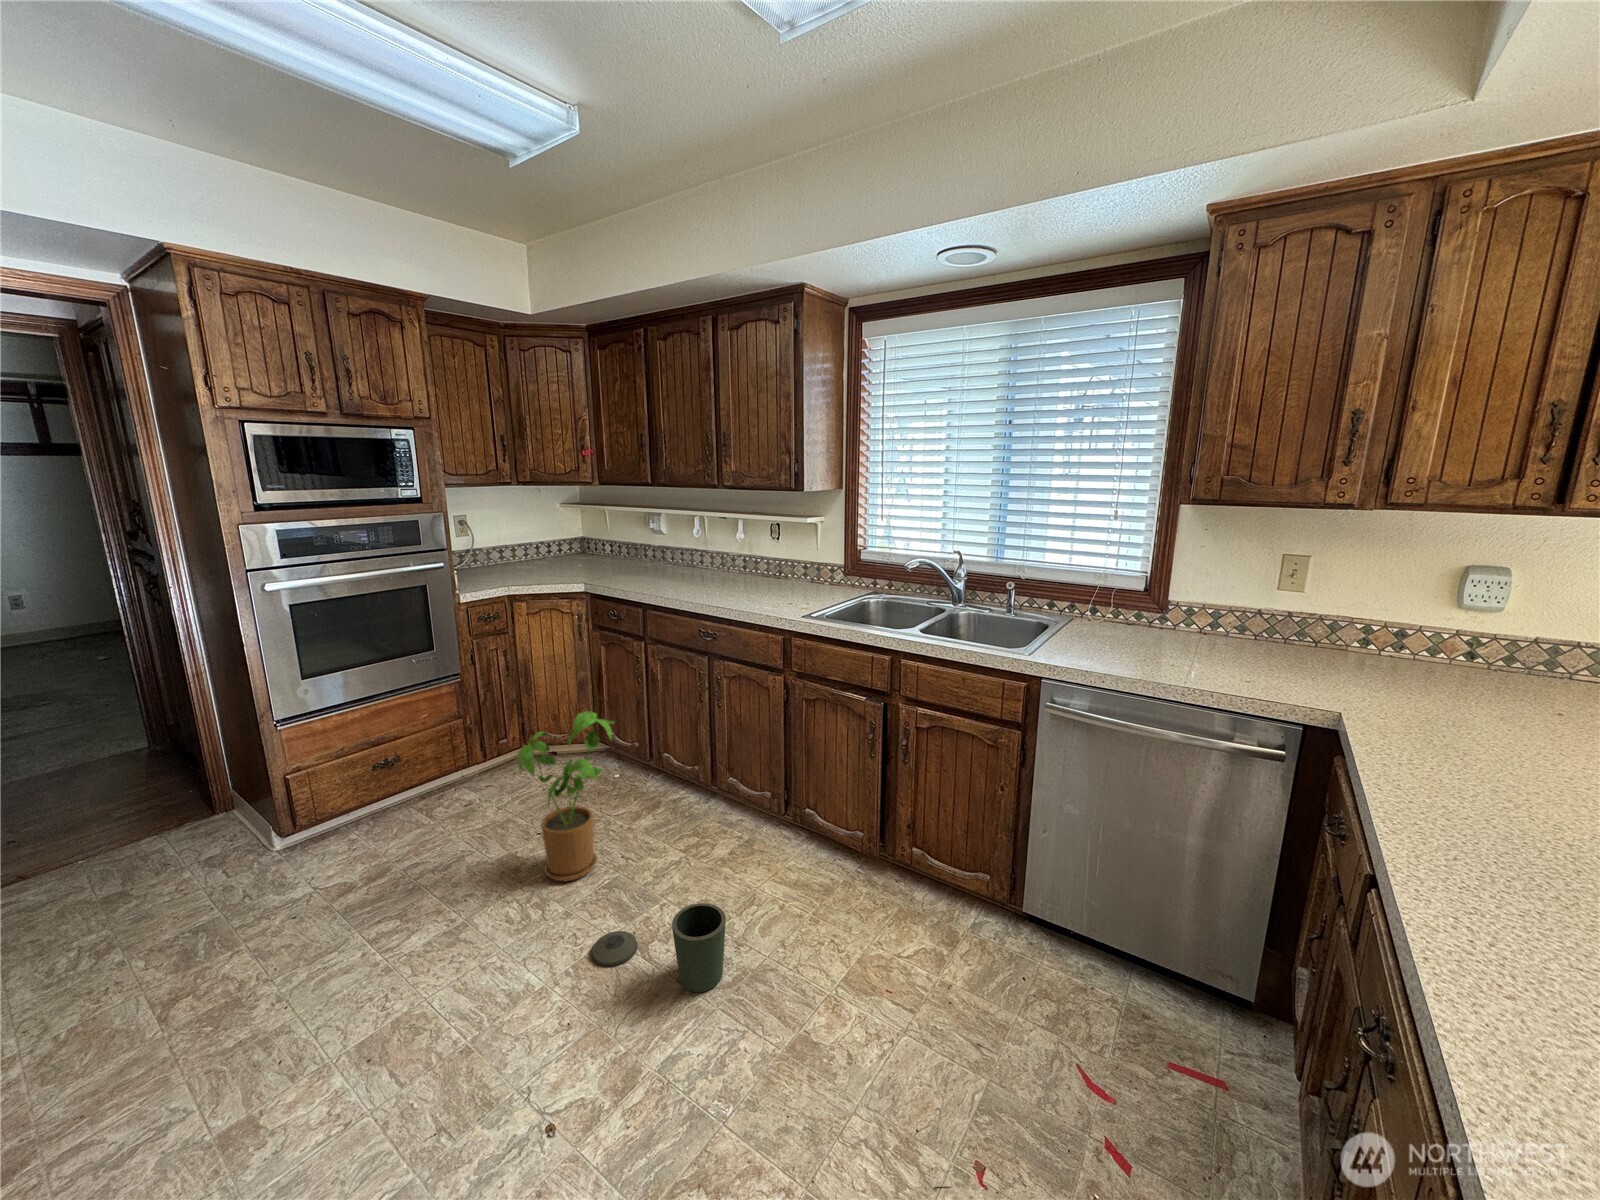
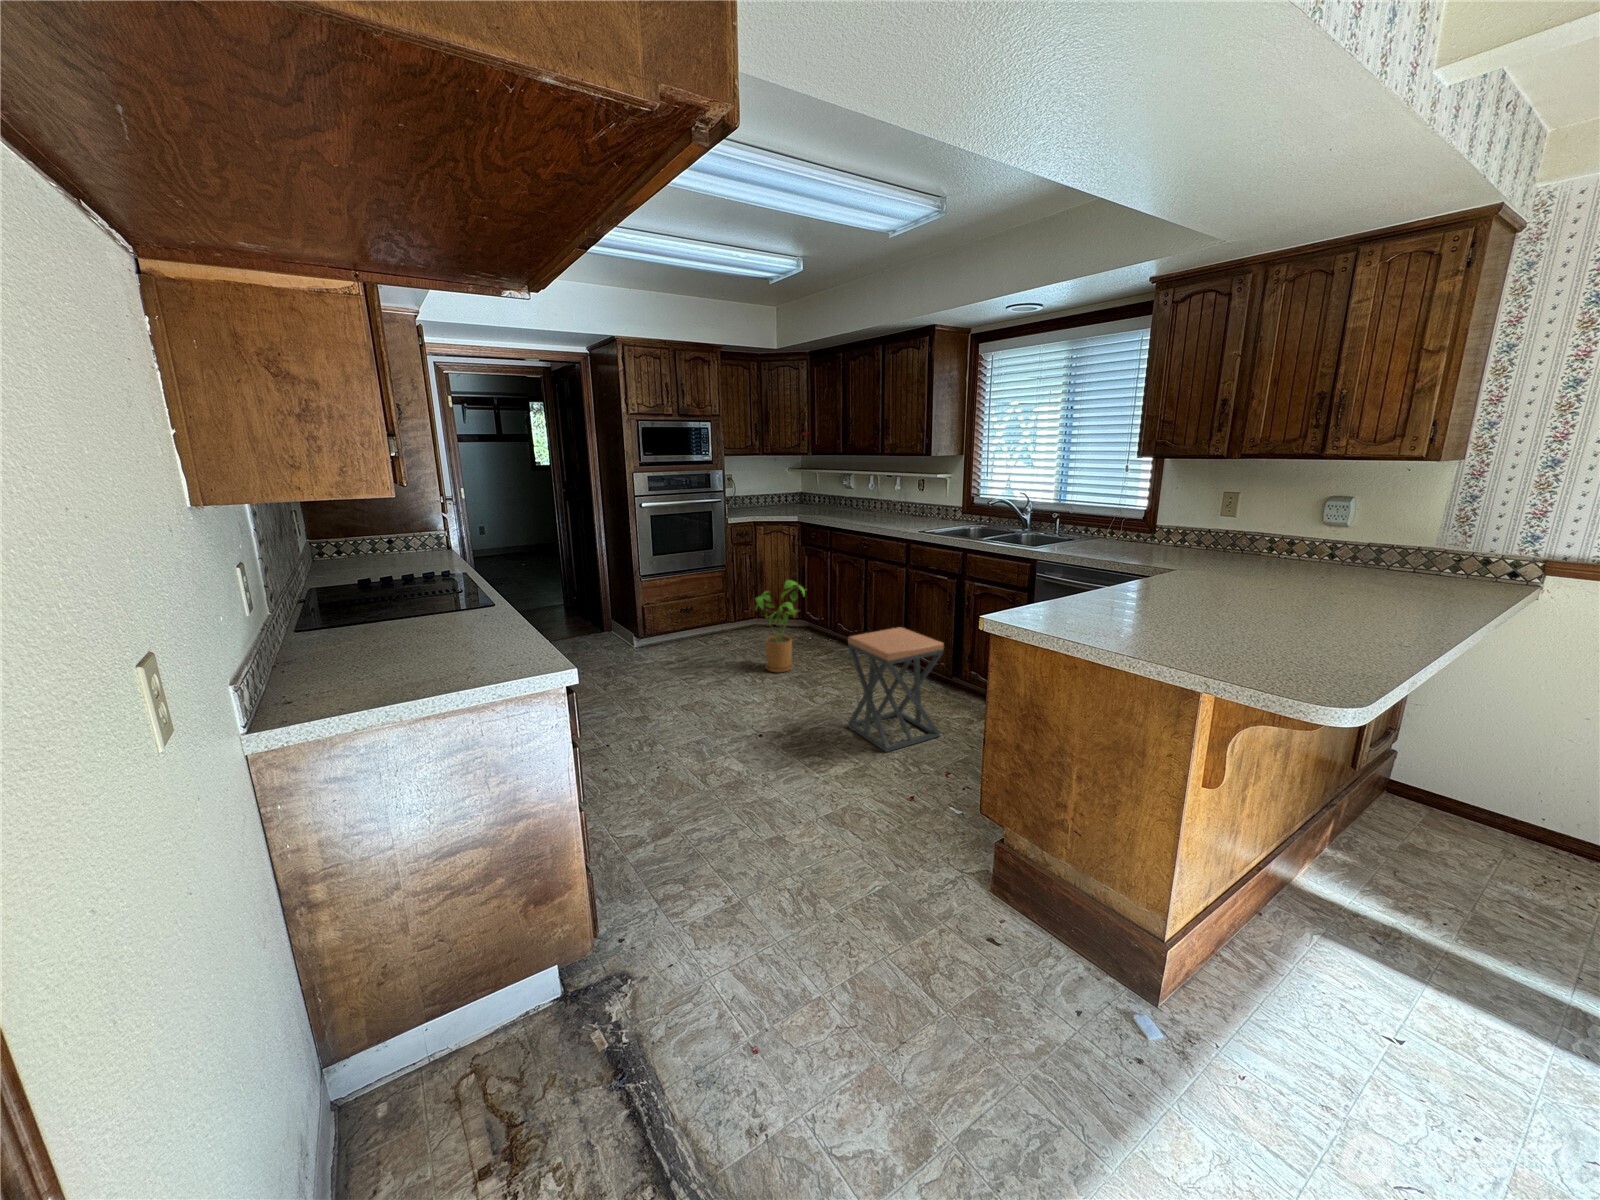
stool: none [726,815,915,1120] -> present [848,627,944,752]
trash can: present [592,903,726,992] -> none [786,673,852,713]

